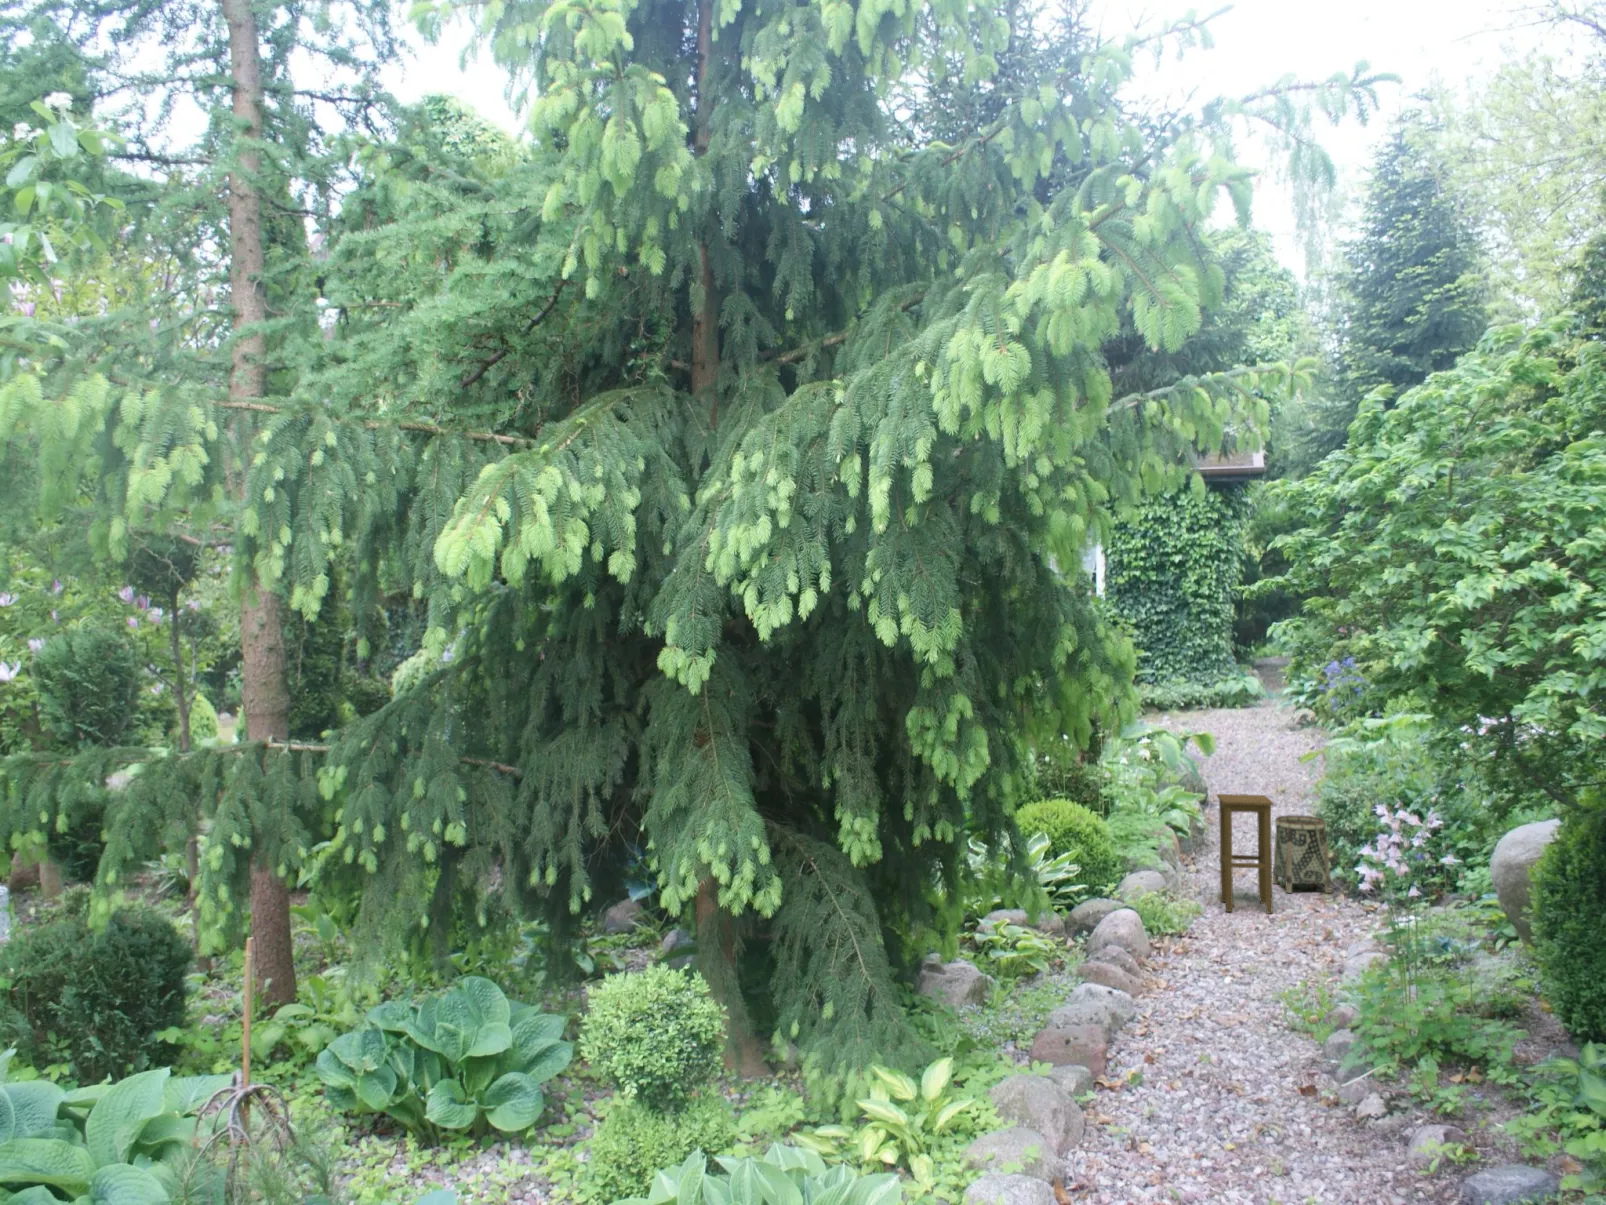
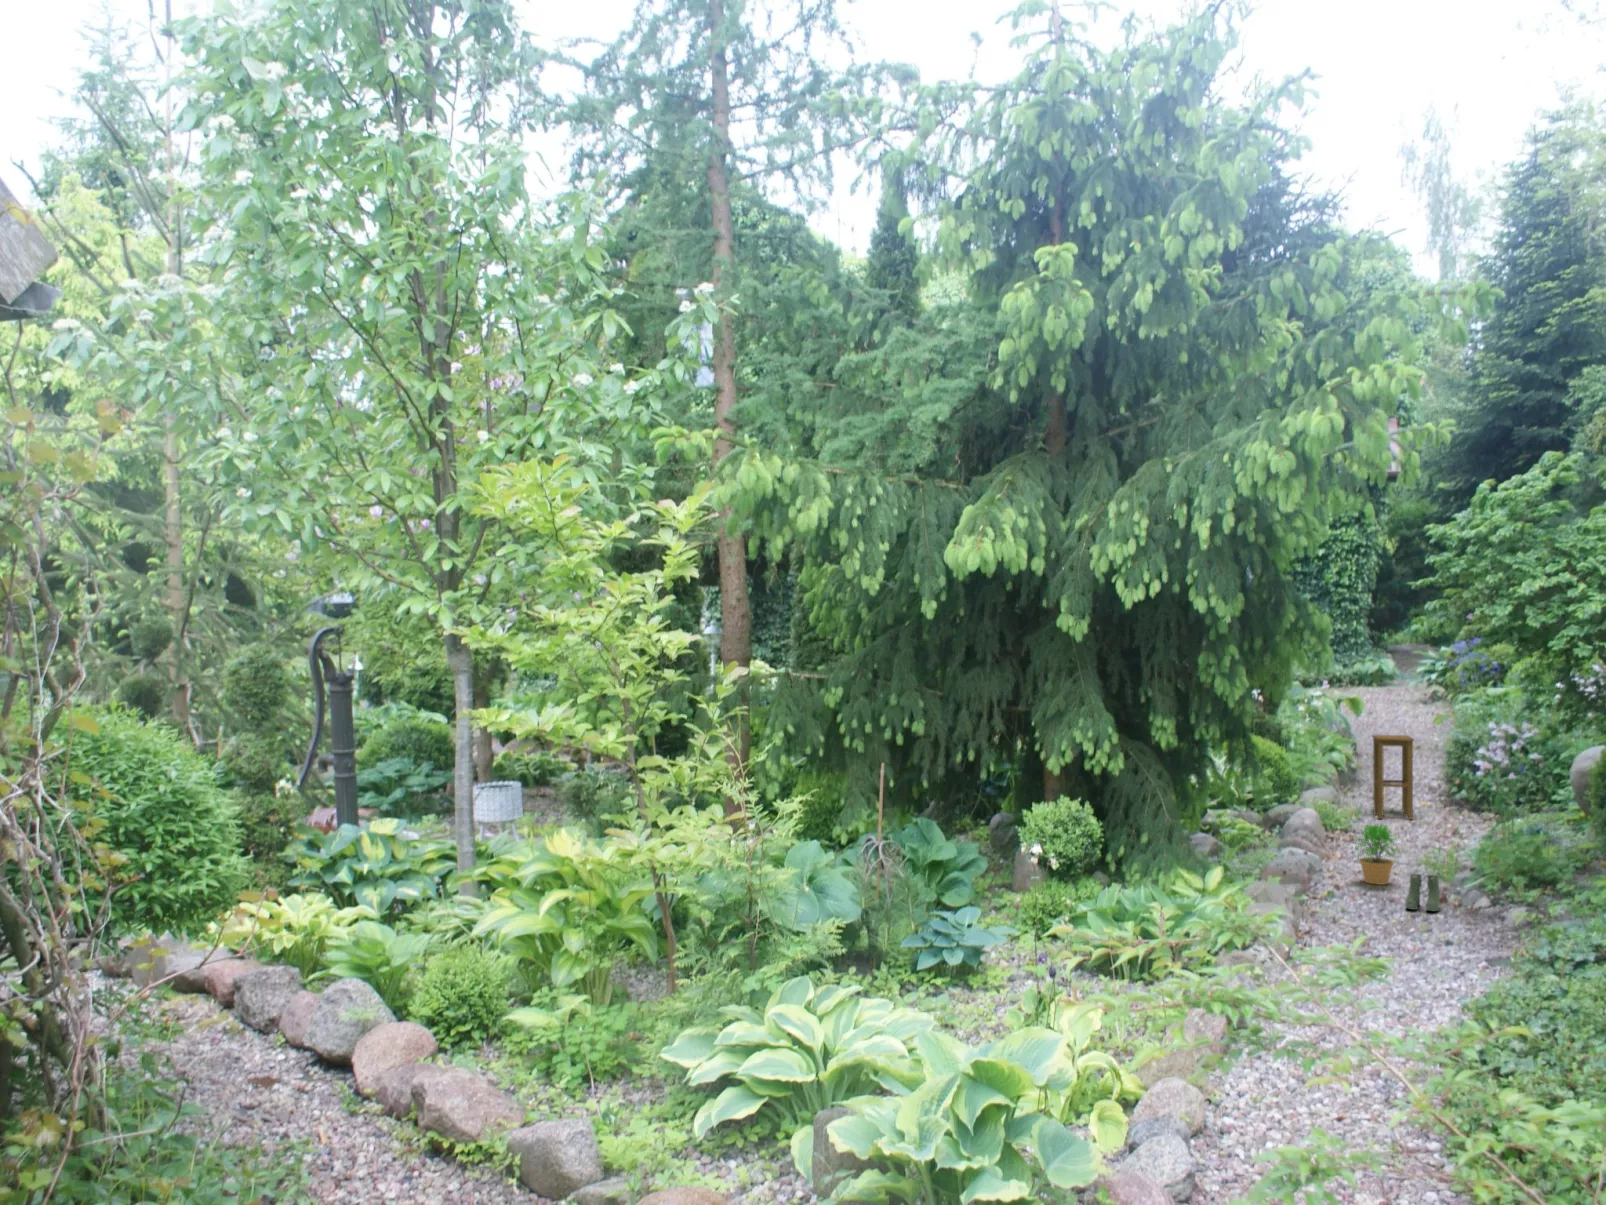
basket: present [1273,815,1331,893] -> none [1412,754,1457,810]
potted plant: none [1165,973,1251,1076] -> present [1355,824,1396,885]
boots: none [1250,1088,1309,1166] -> present [1406,874,1440,911]

